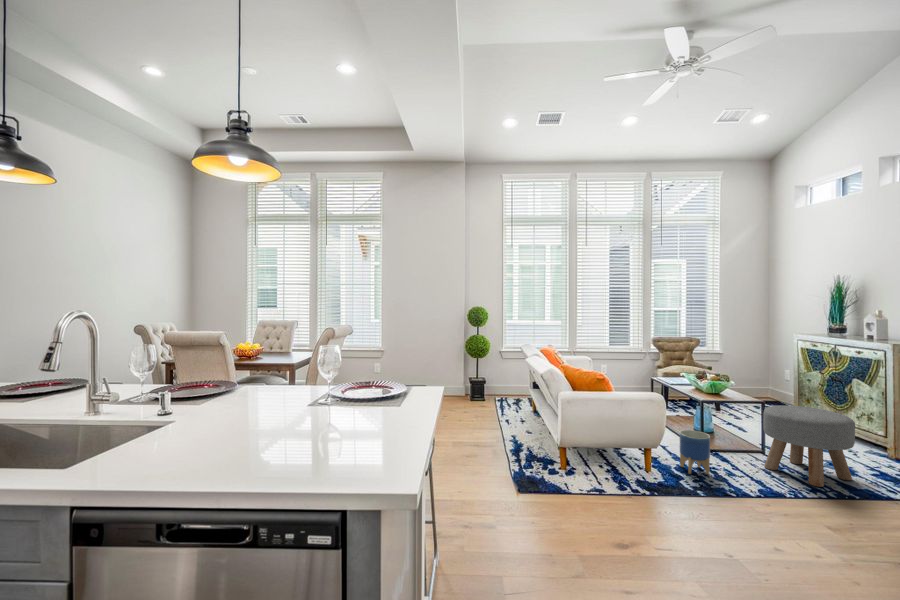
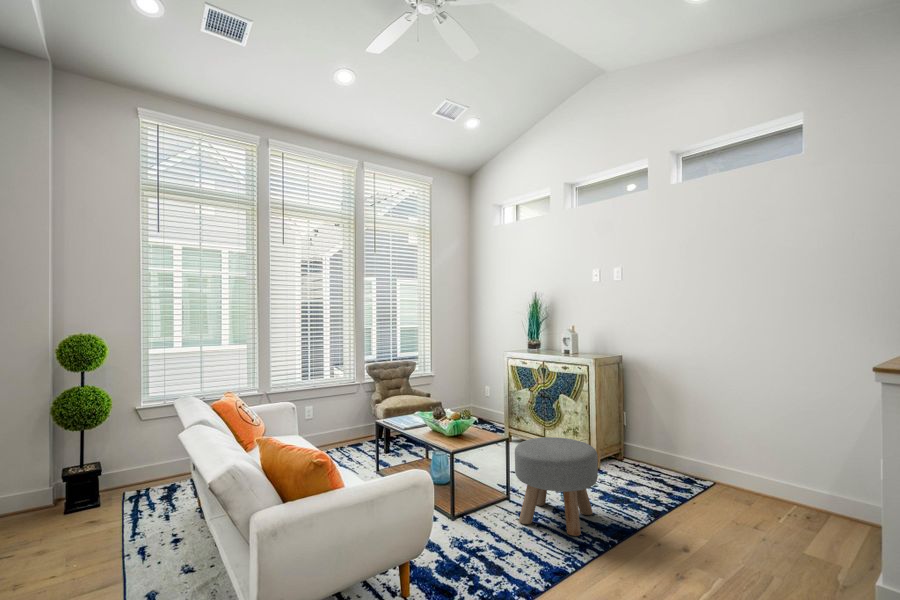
planter: present [680,430,710,474] -> none [438,500,476,570]

